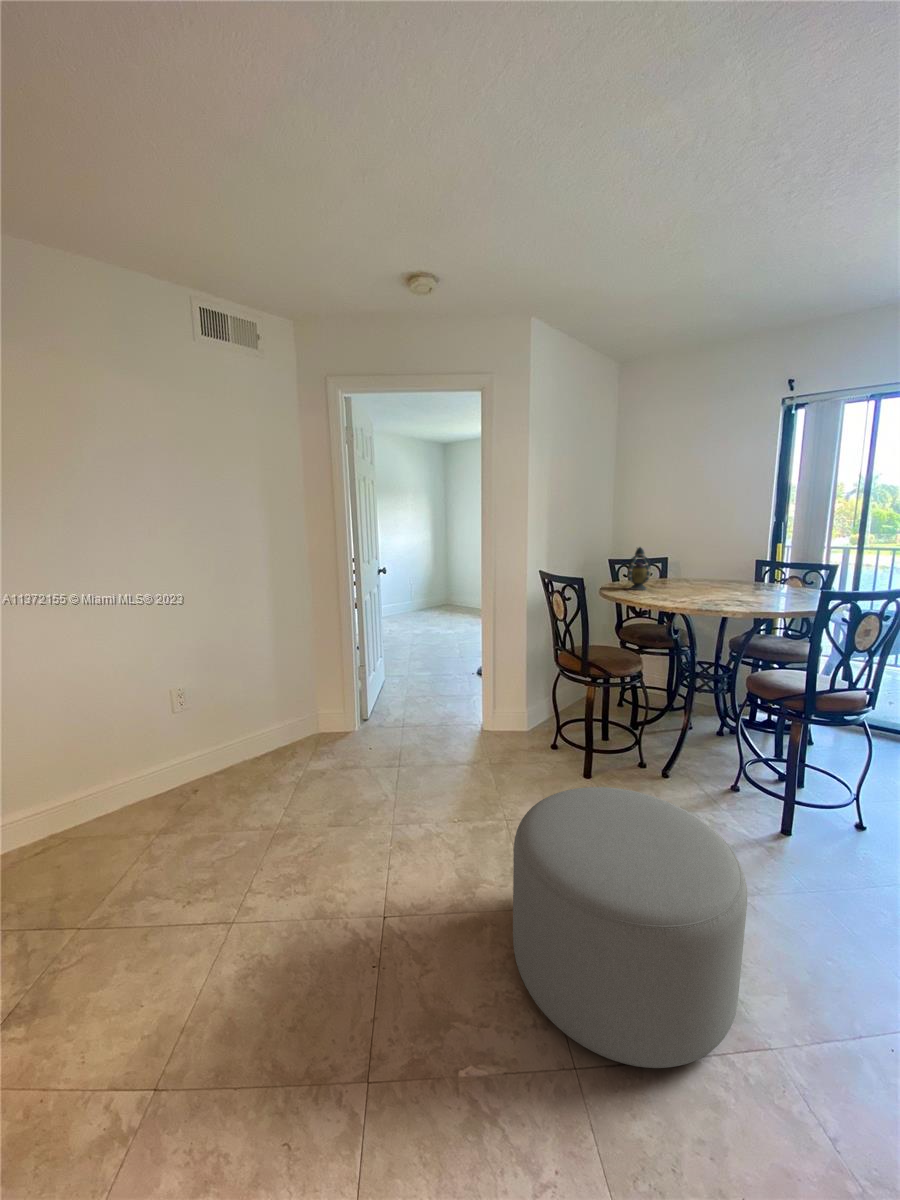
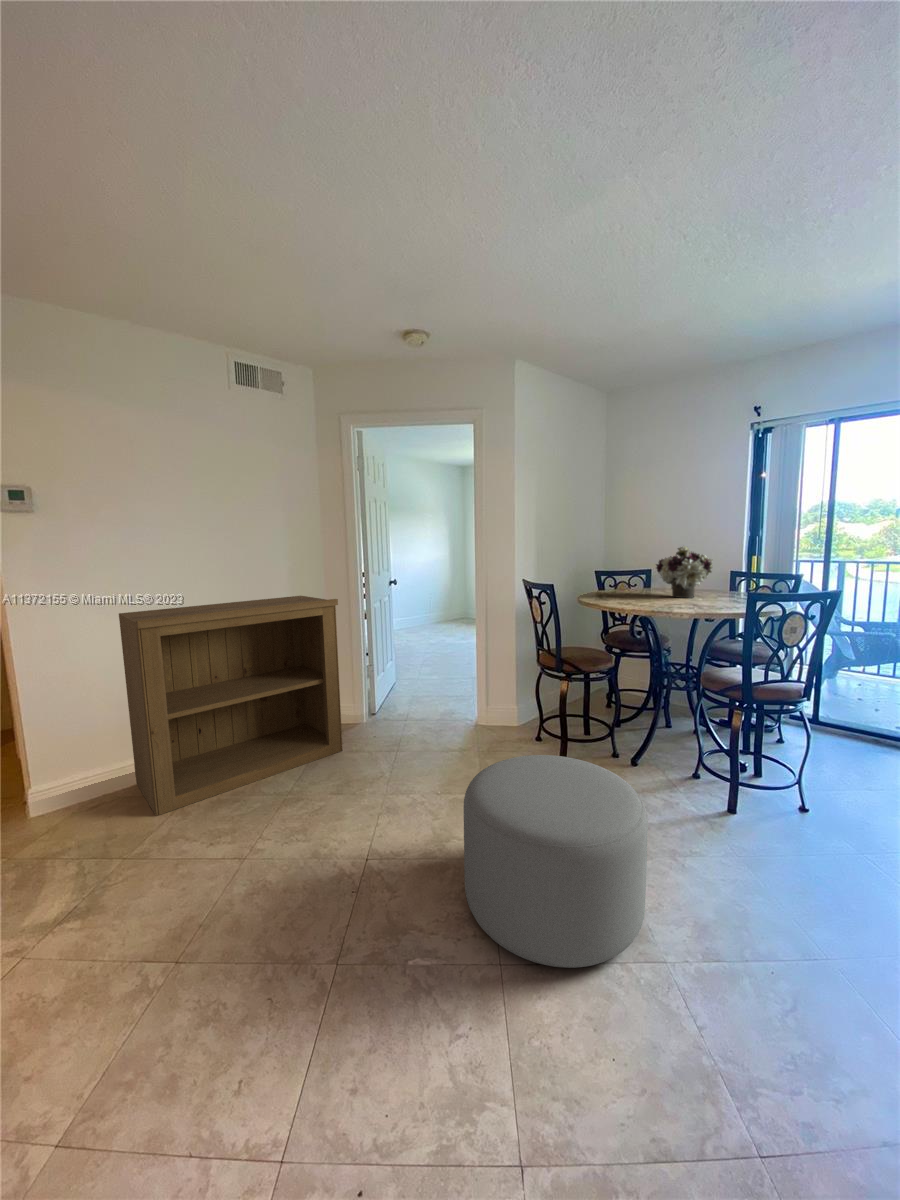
flower arrangement: none [686,533,753,592] -> present [656,546,712,598]
teapot: present [627,547,651,590] -> none [602,558,622,597]
bookshelf: none [60,590,336,866] -> present [119,596,342,816]

